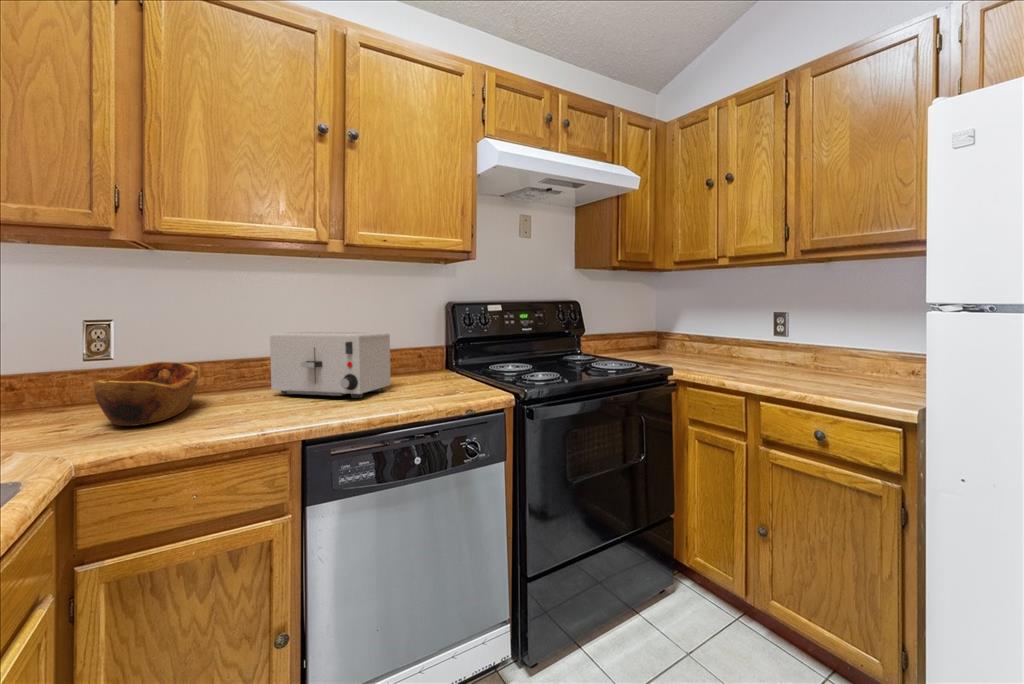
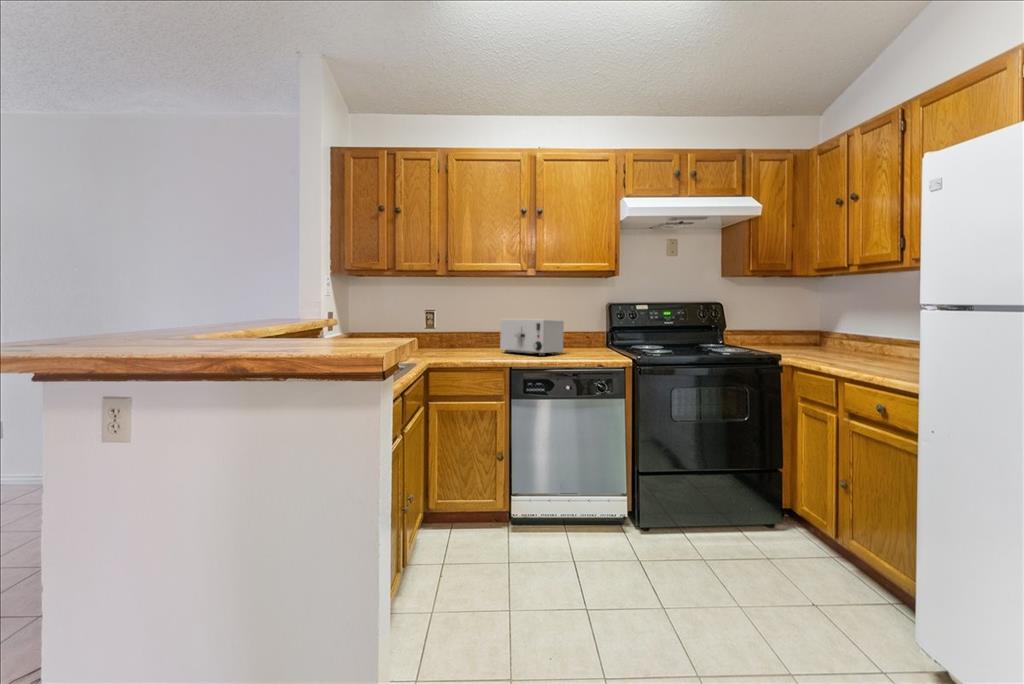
wooden bowl: present [94,362,198,426] -> none [429,331,468,356]

